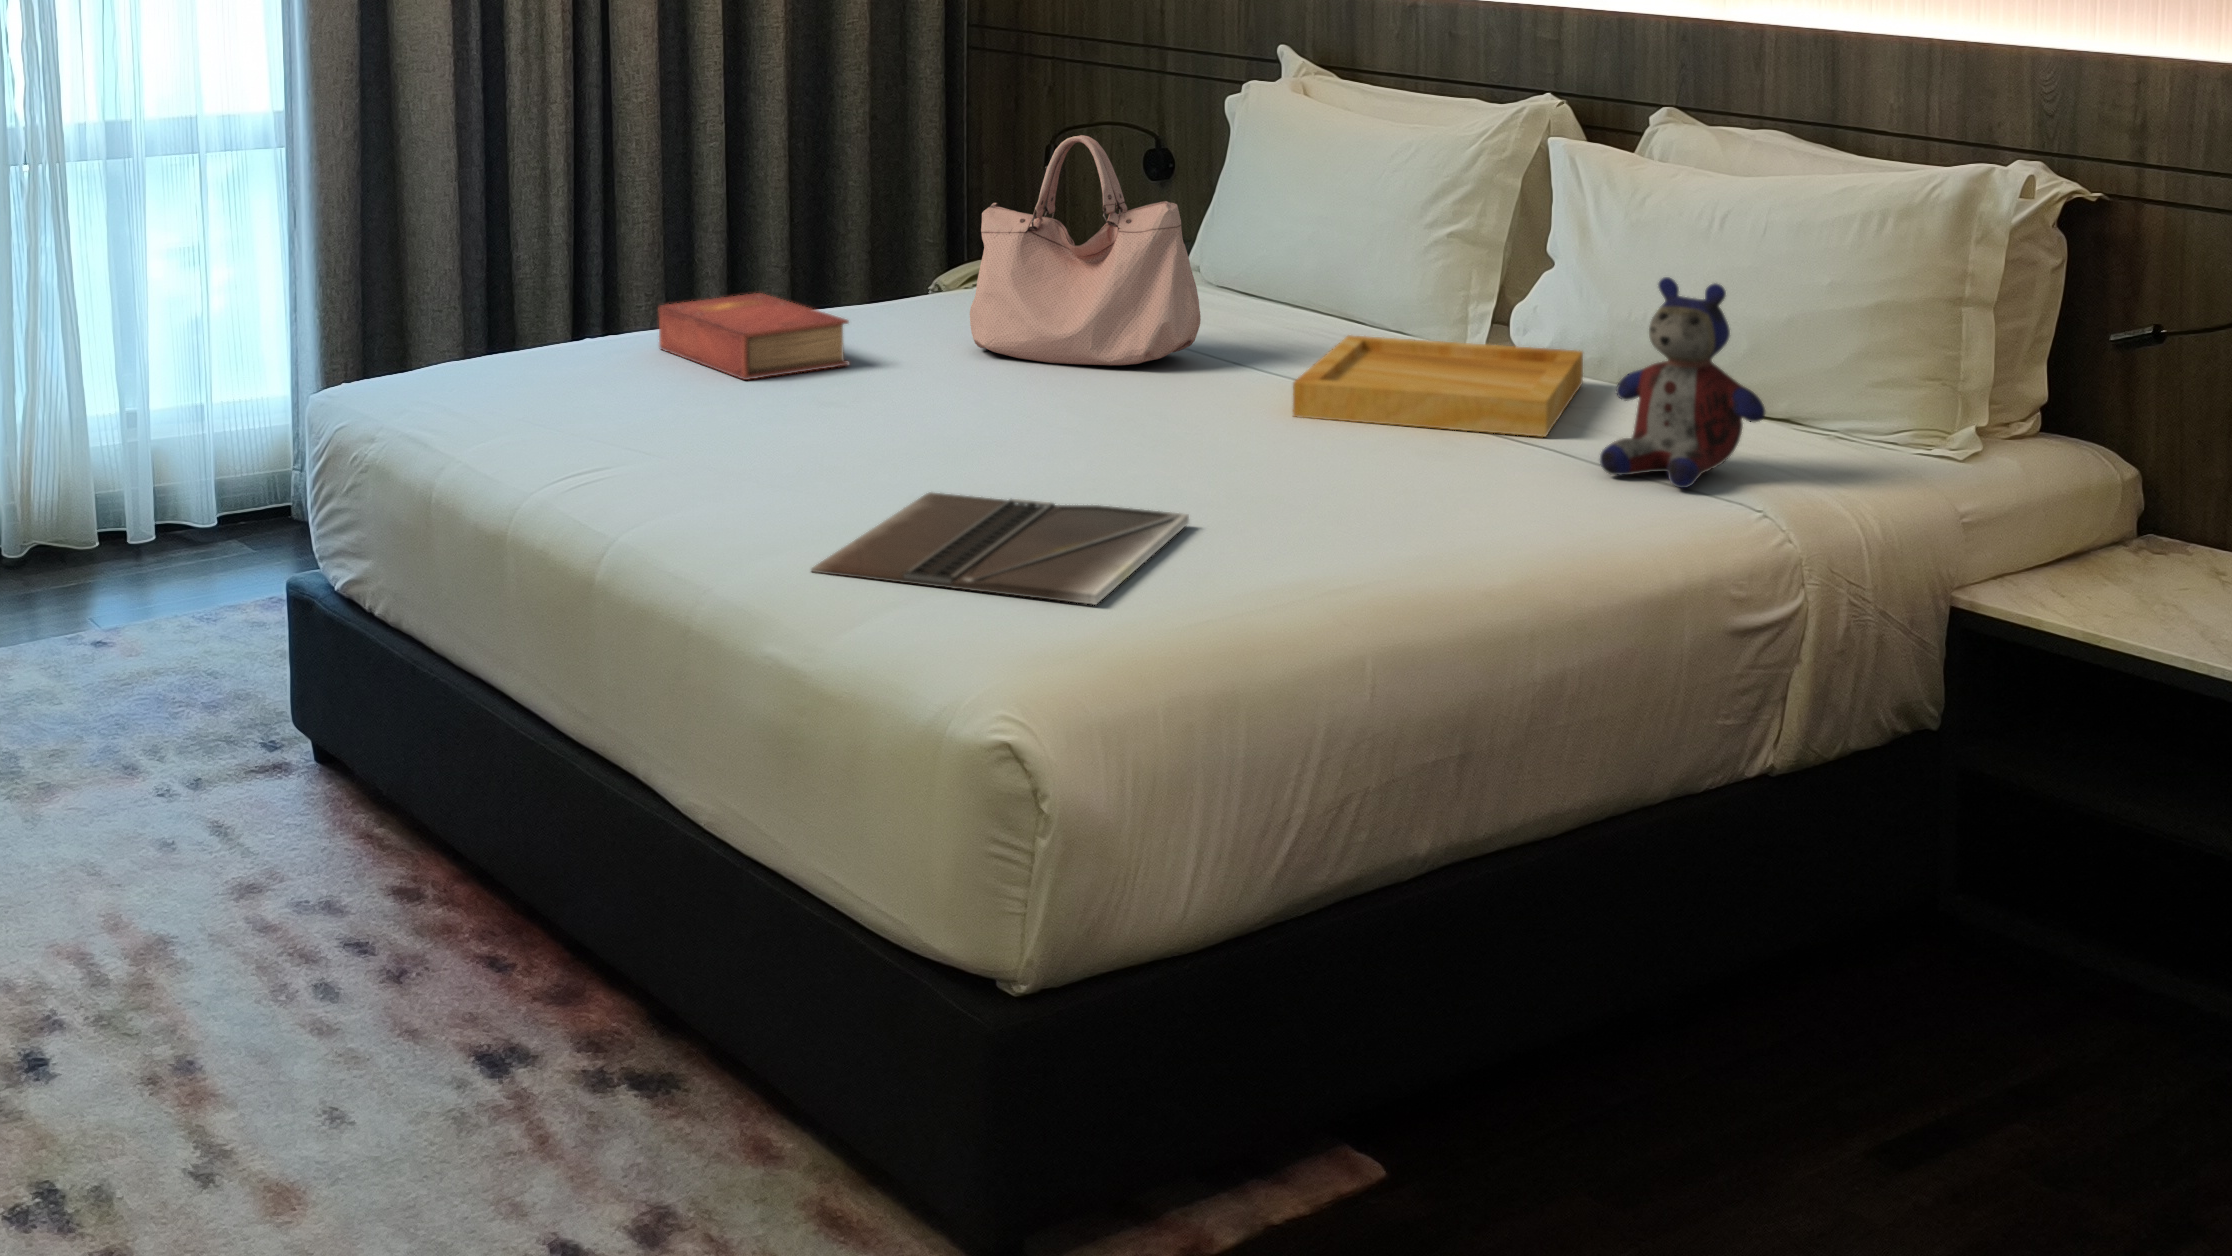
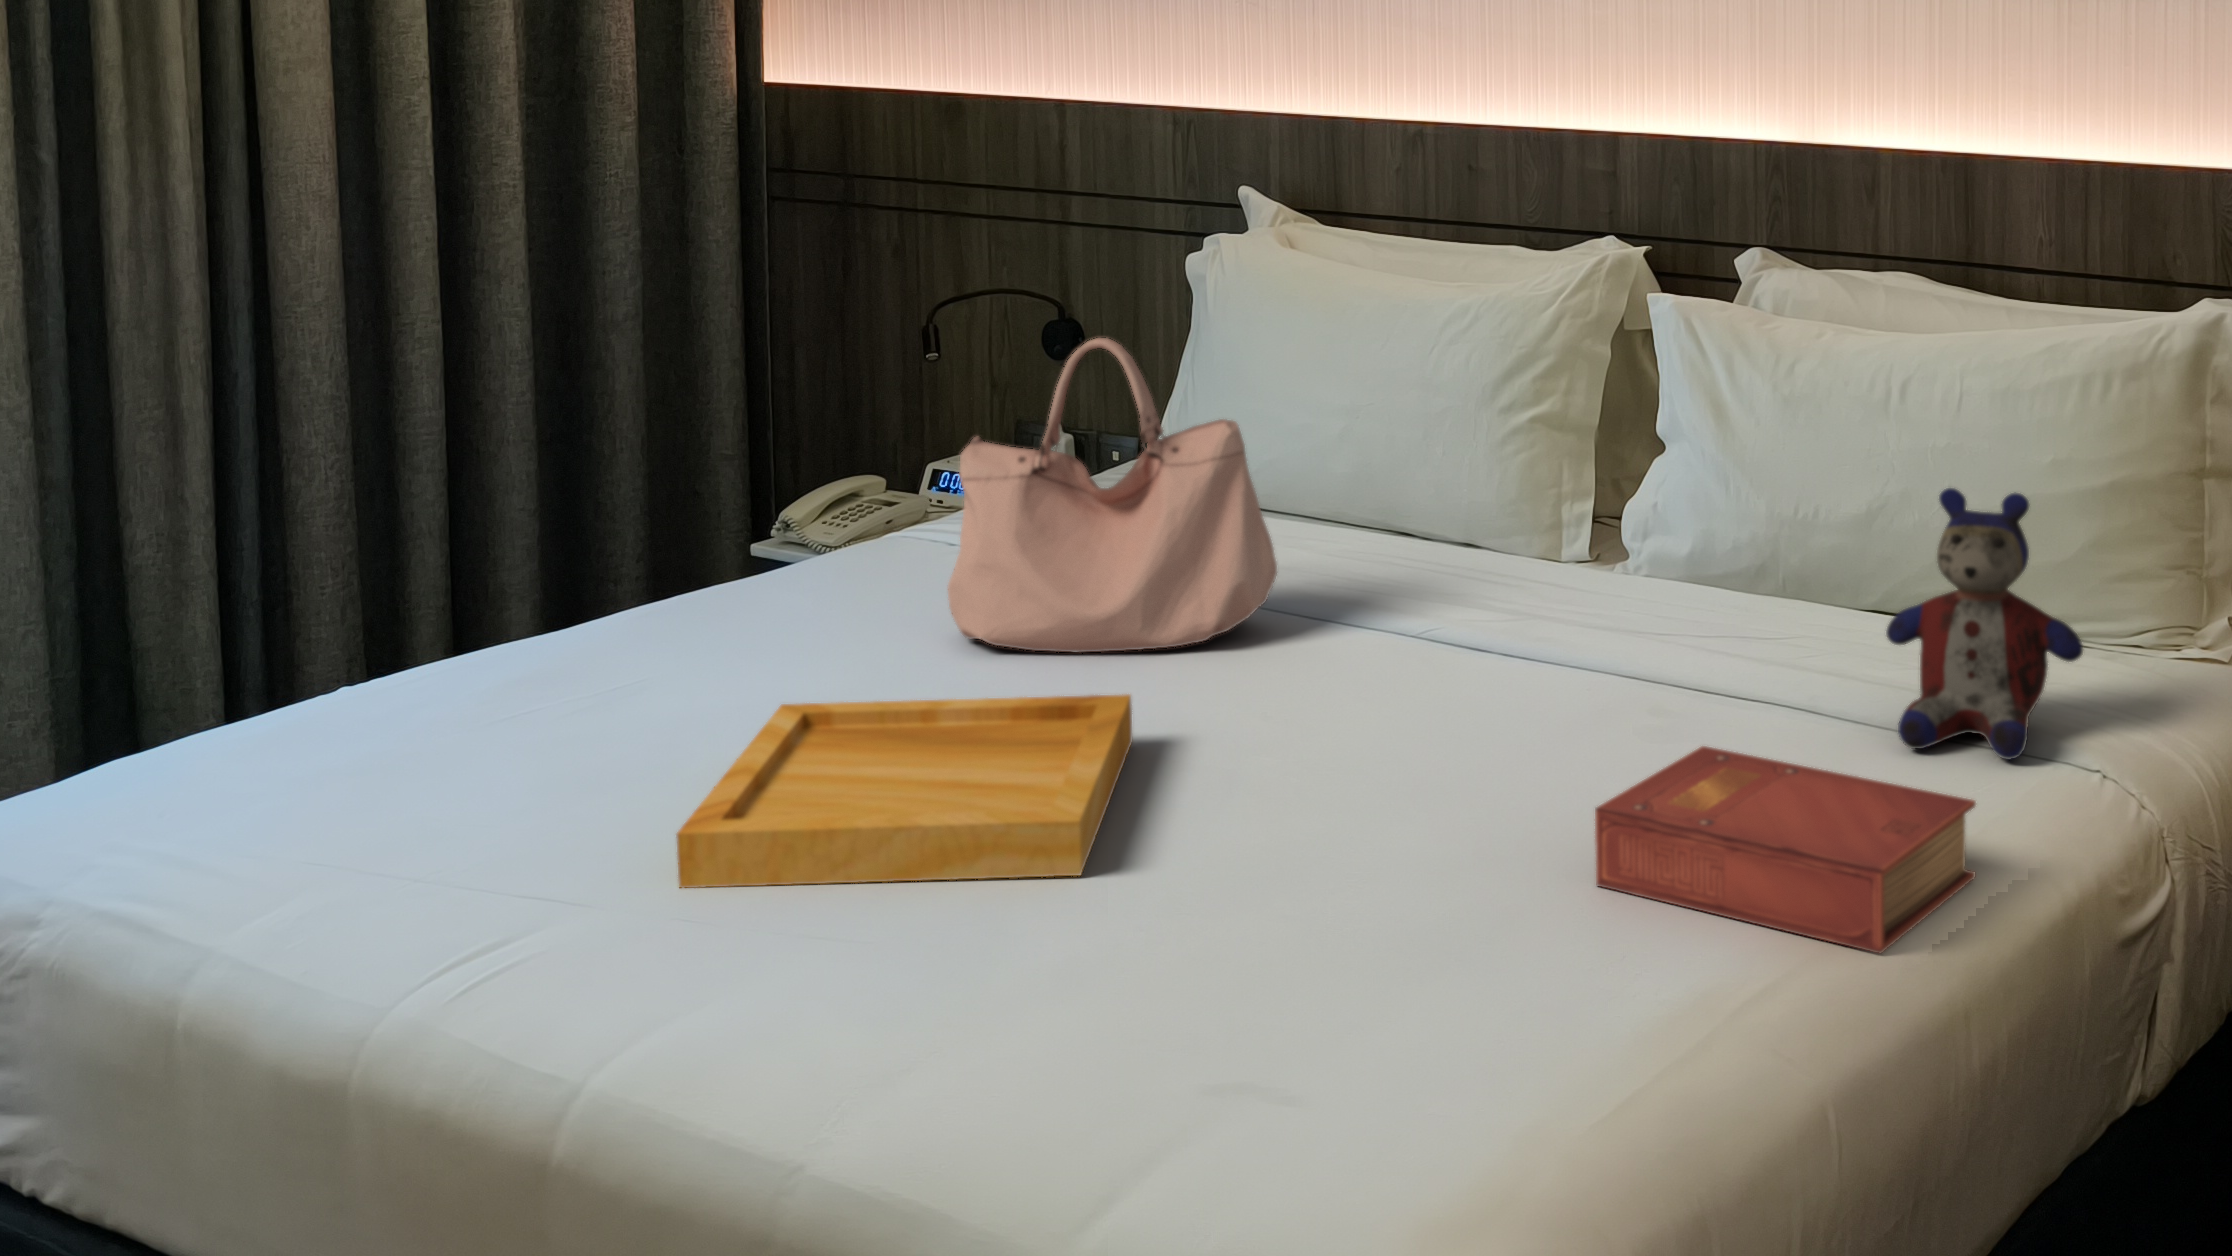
book: present [659,293,849,380] -> present [1595,746,1976,953]
tray: present [1293,335,1583,437] -> present [676,694,1132,888]
laptop: present [811,492,1189,605] -> none [990,919,1482,1151]

